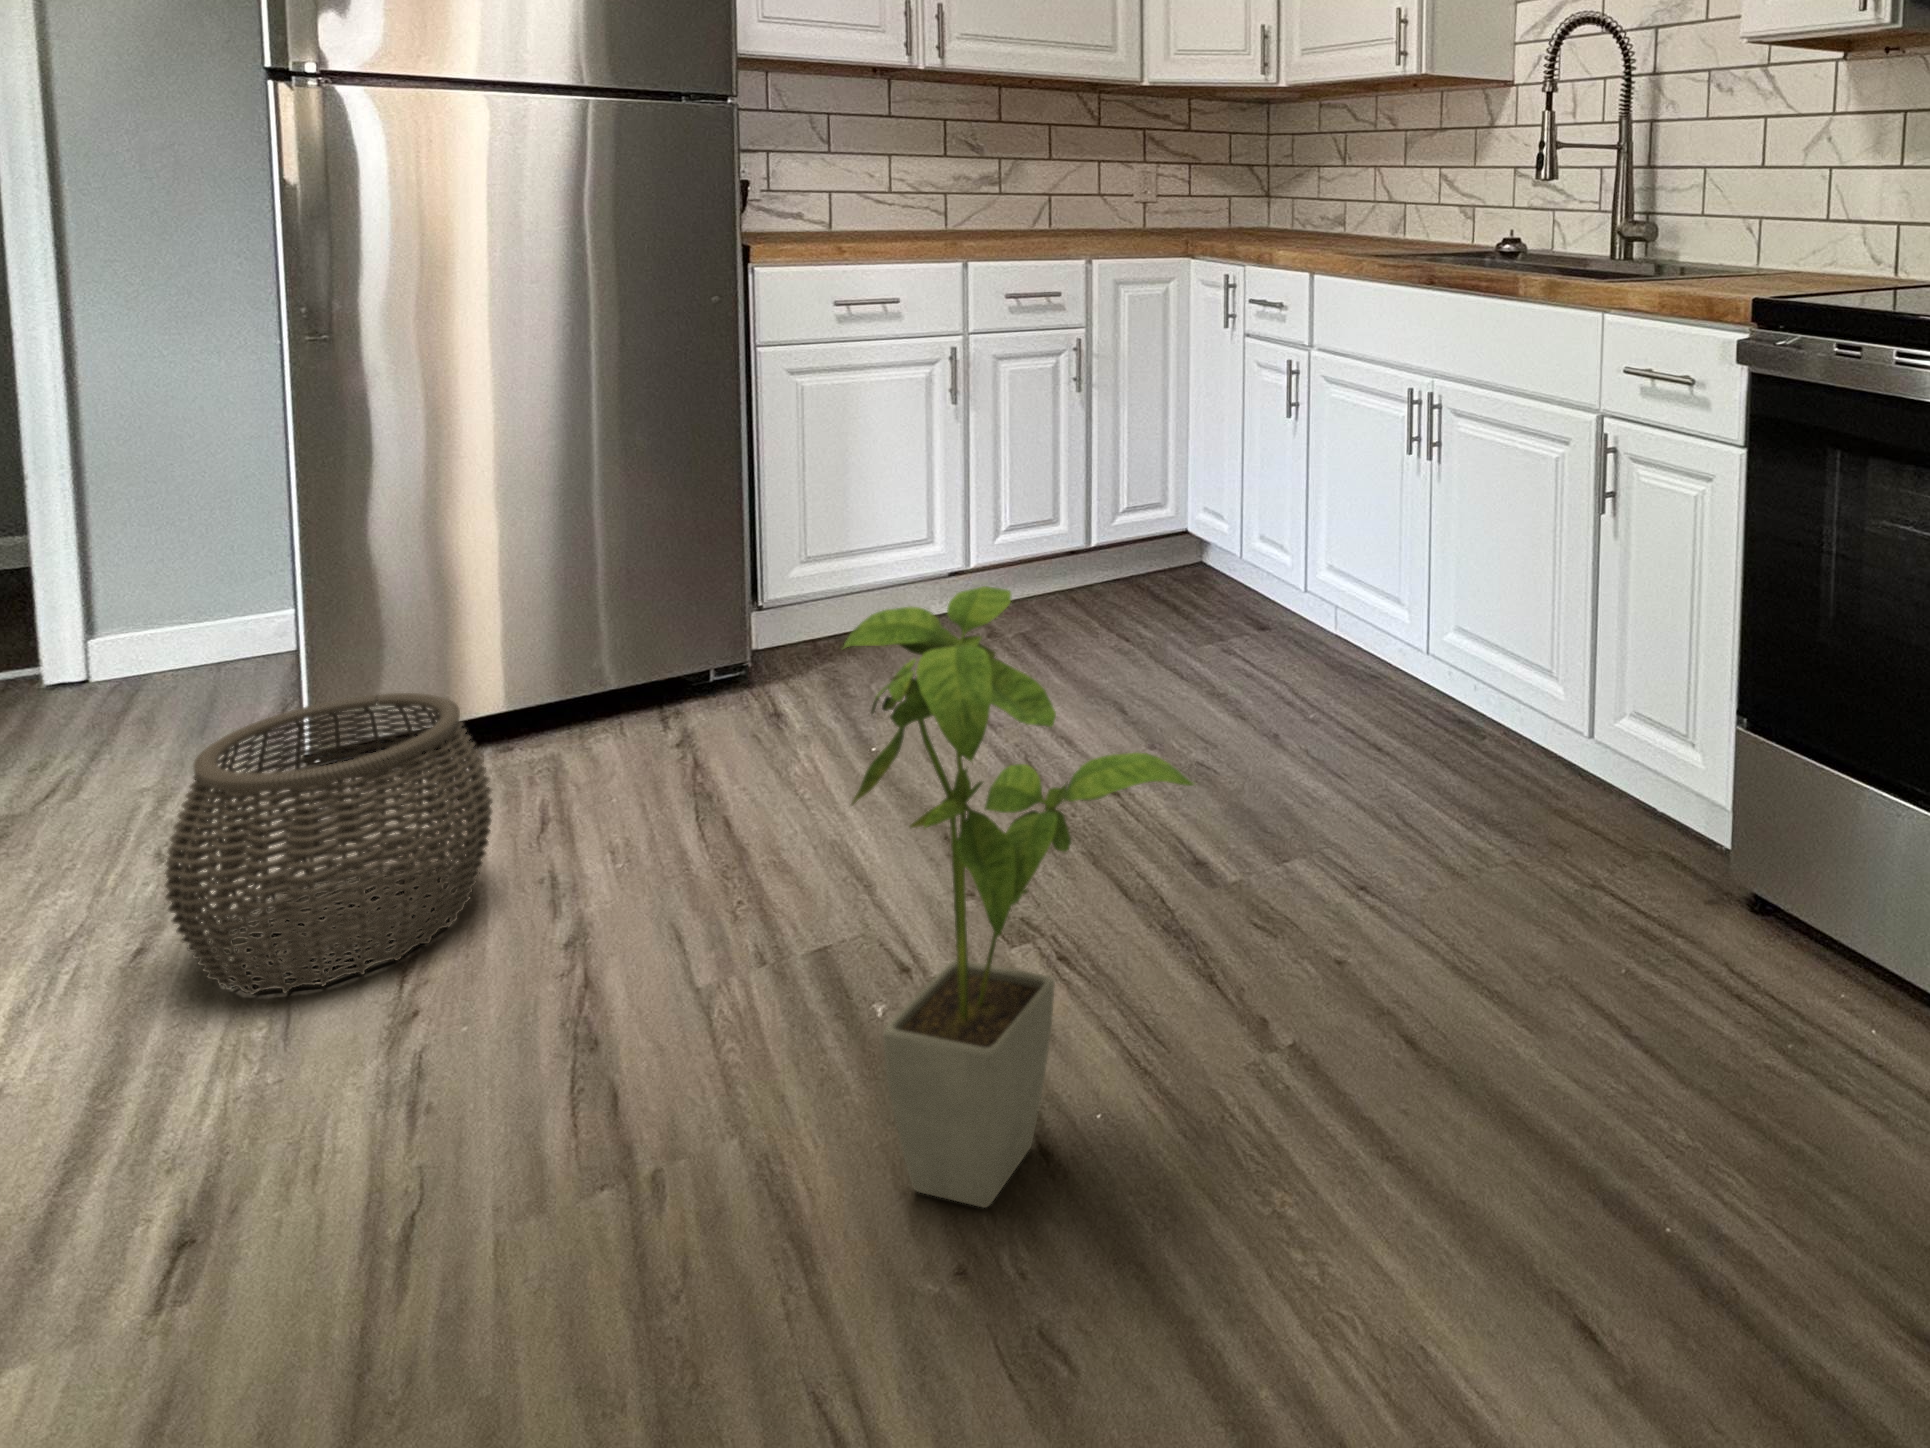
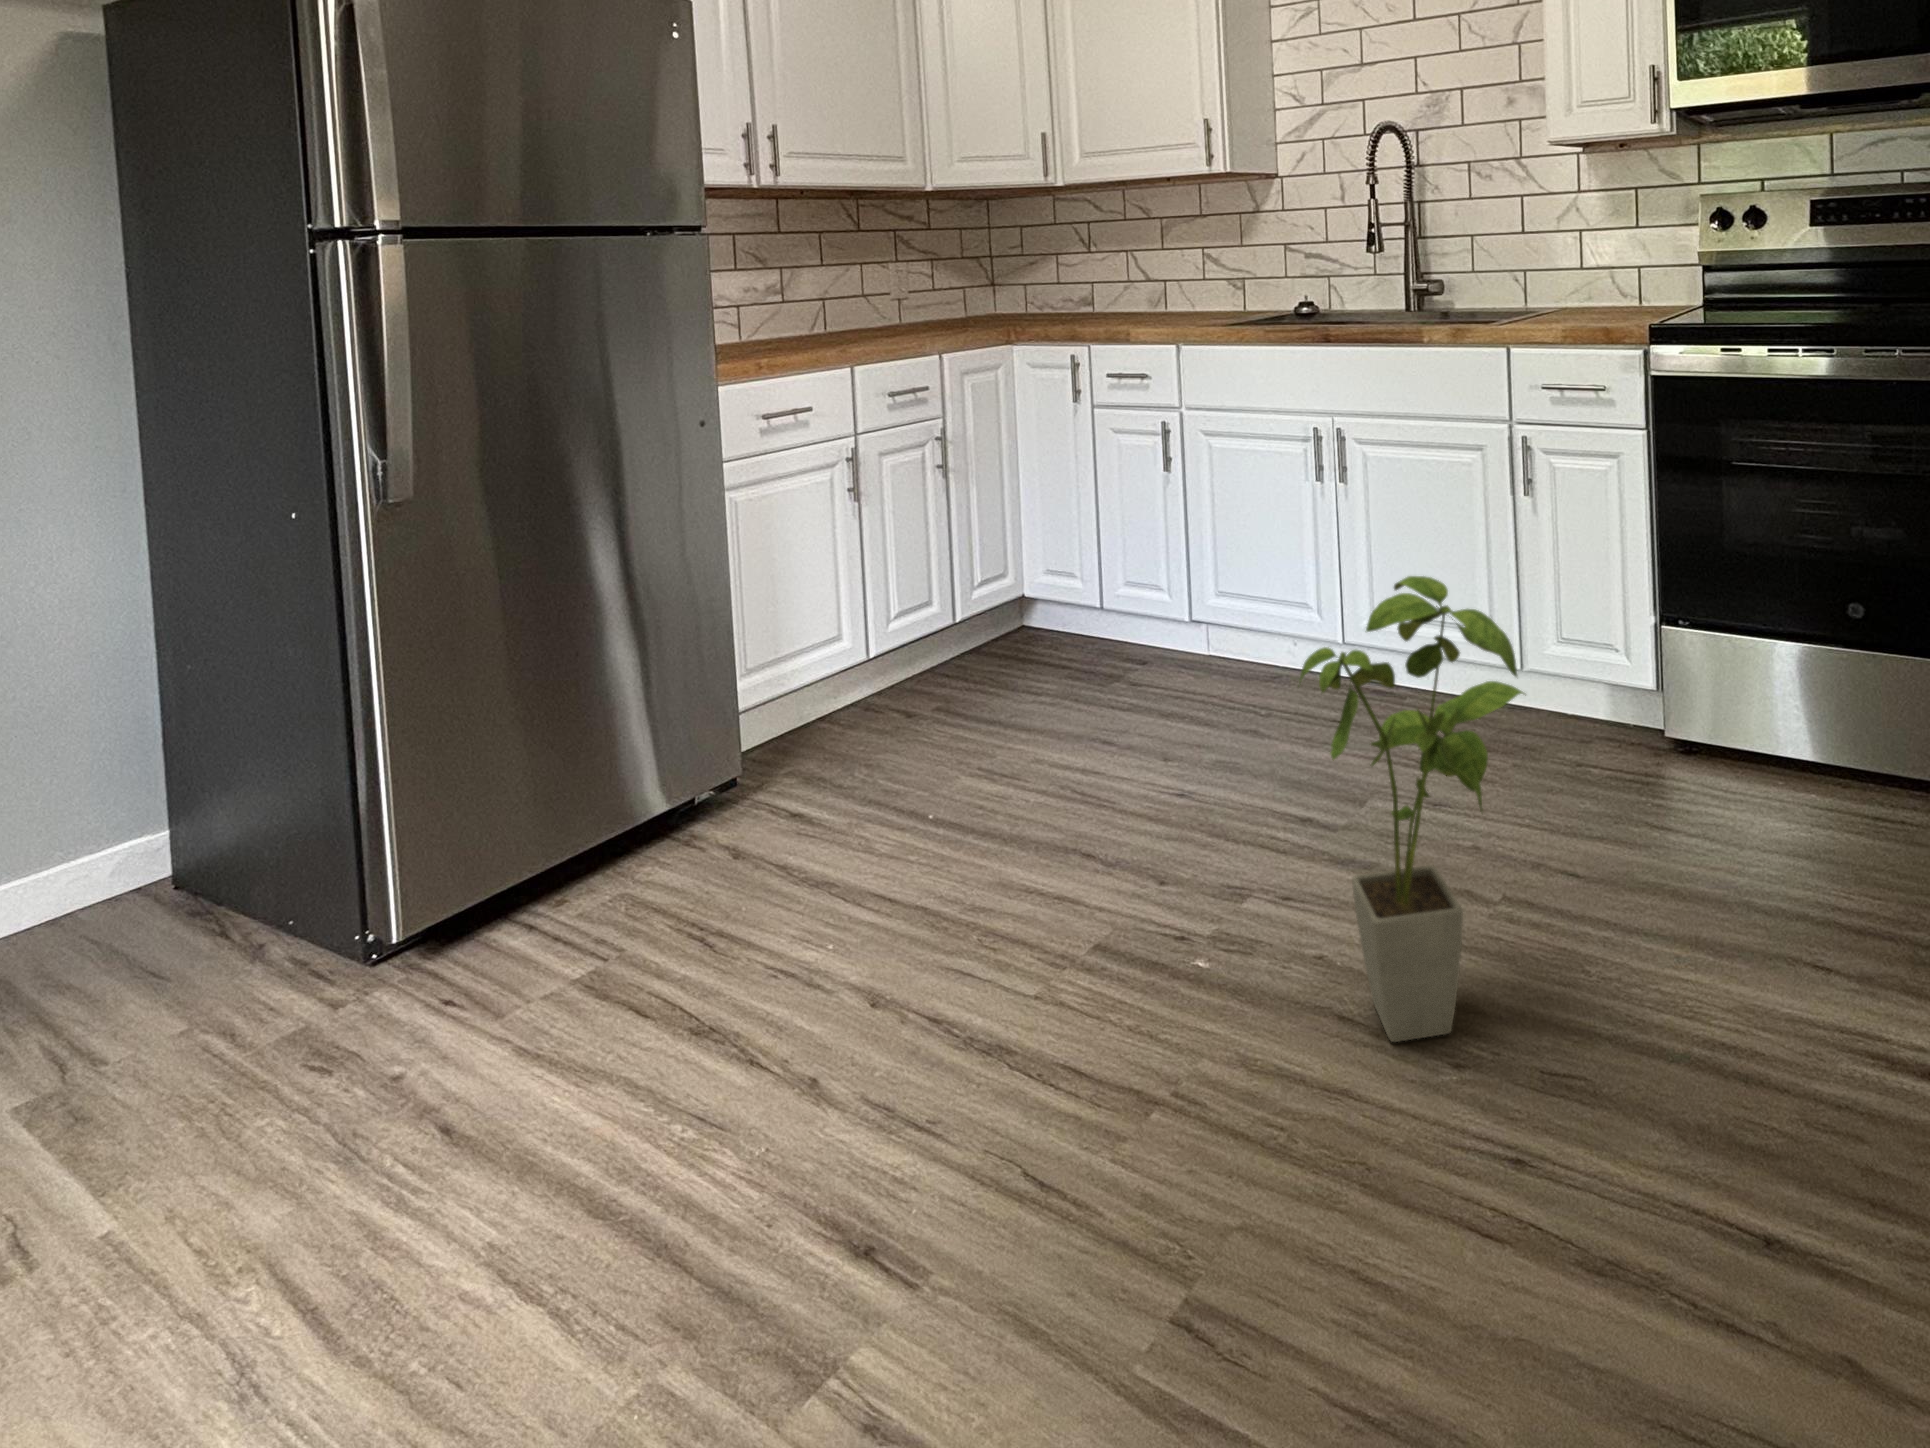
woven basket: present [165,693,493,994] -> none [520,822,785,1132]

